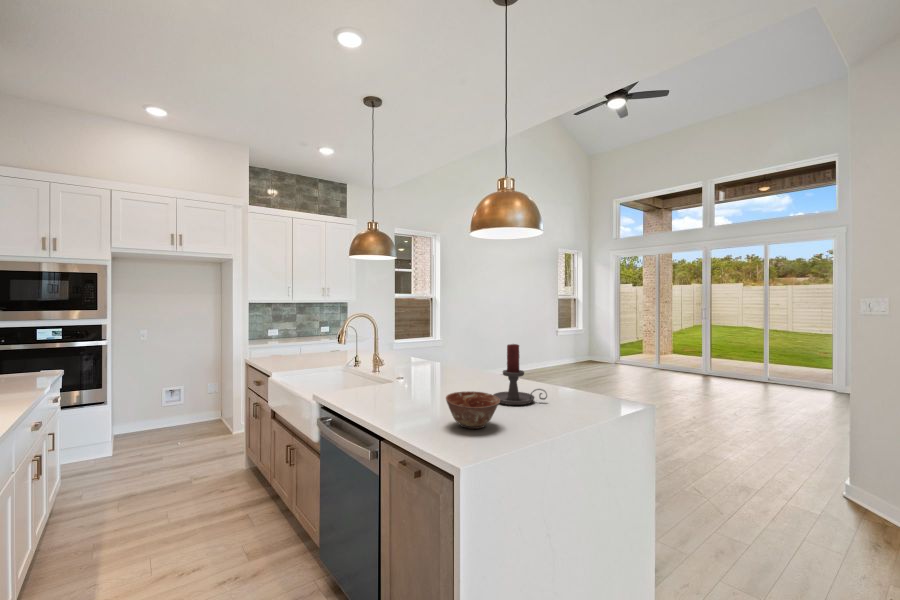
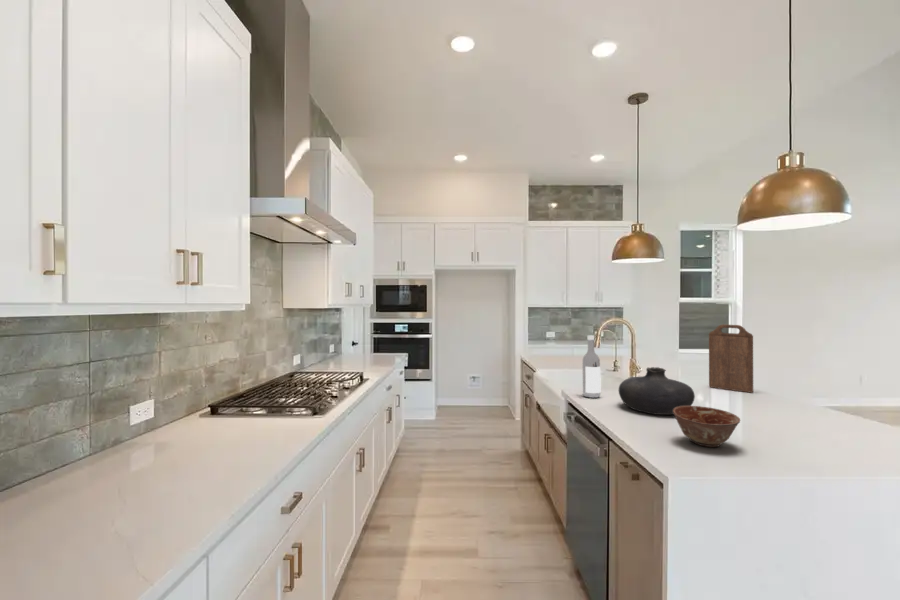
cutting board: none [442,315,475,373] -> present [709,325,753,393]
wine bottle: none [338,330,357,397] -> present [582,335,600,398]
candle holder: present [493,344,547,405] -> none [752,361,835,435]
vase: none [379,358,447,405] -> present [619,367,695,415]

